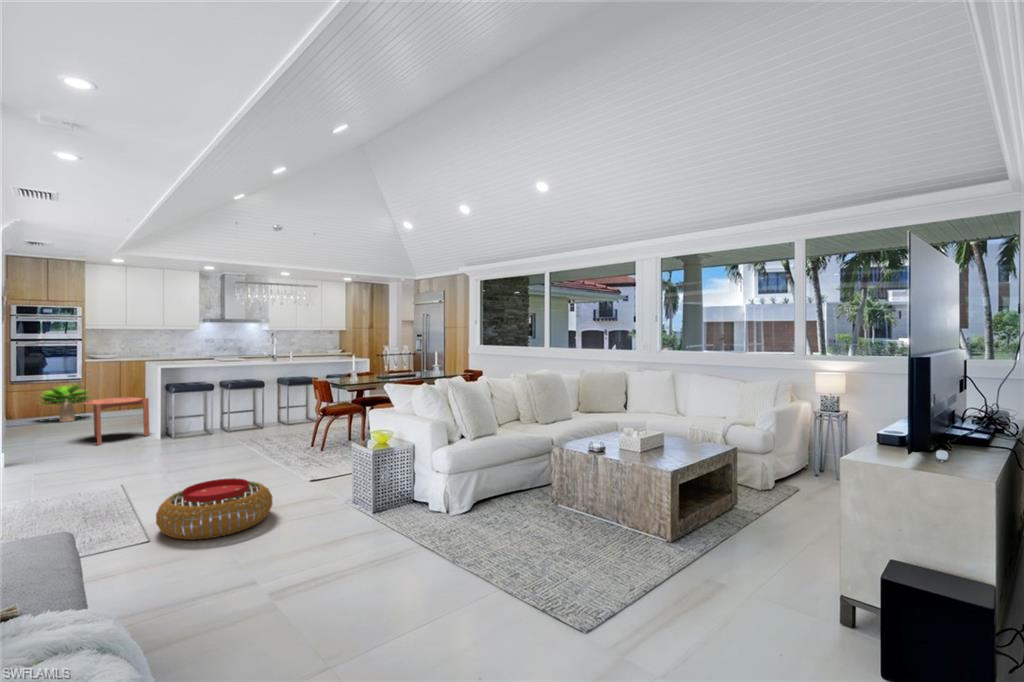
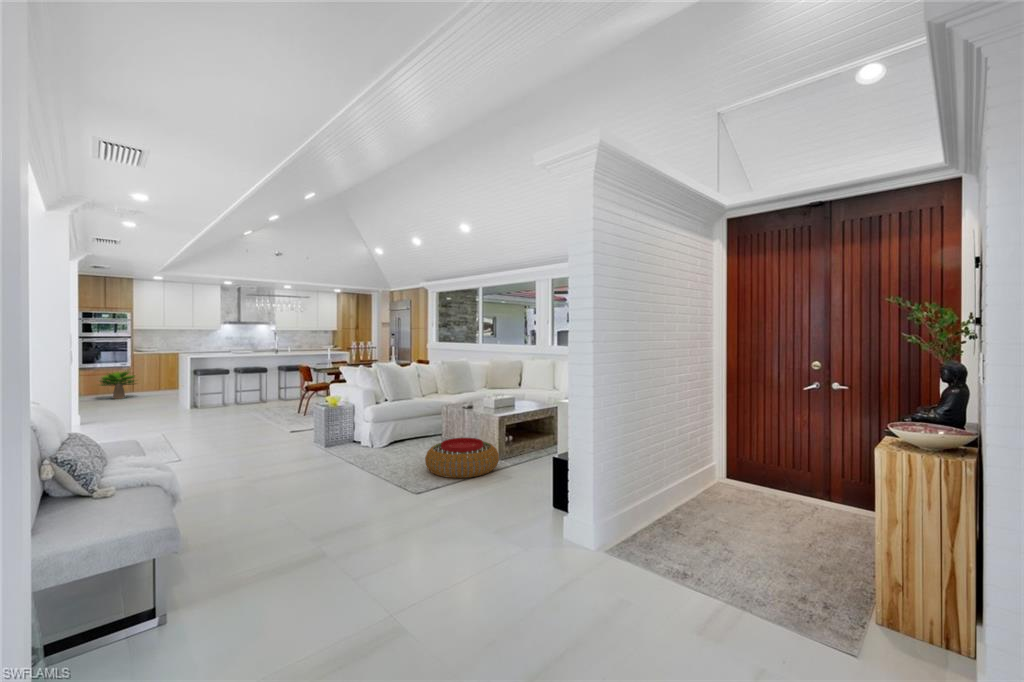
side table: present [83,397,149,446] -> none [132,379,181,413]
pouf: present [156,478,273,540] -> present [425,438,499,478]

